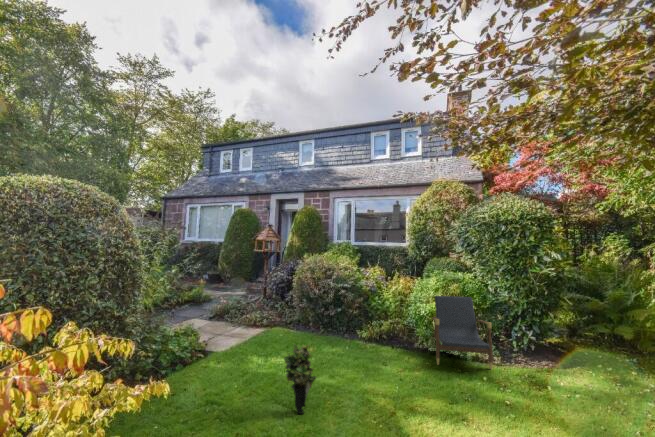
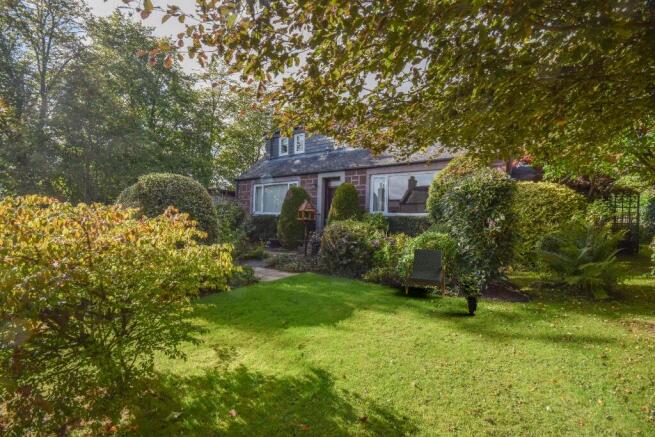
potted plant: present [284,344,316,414] -> present [458,274,482,315]

